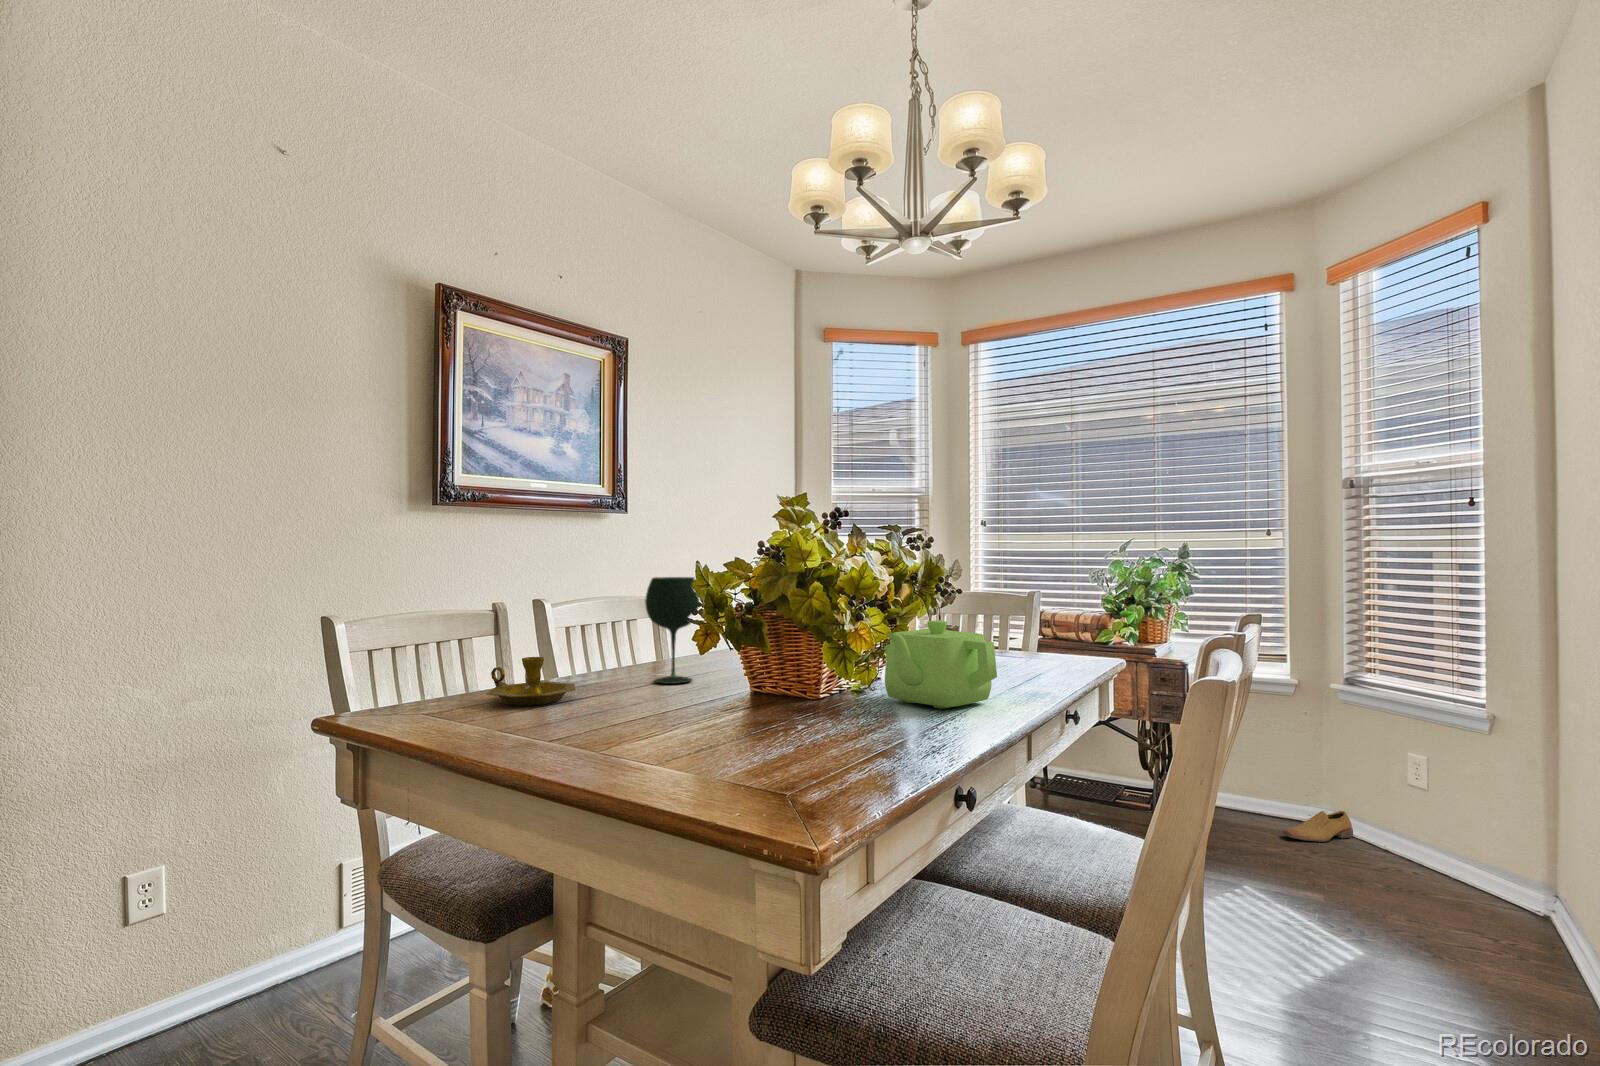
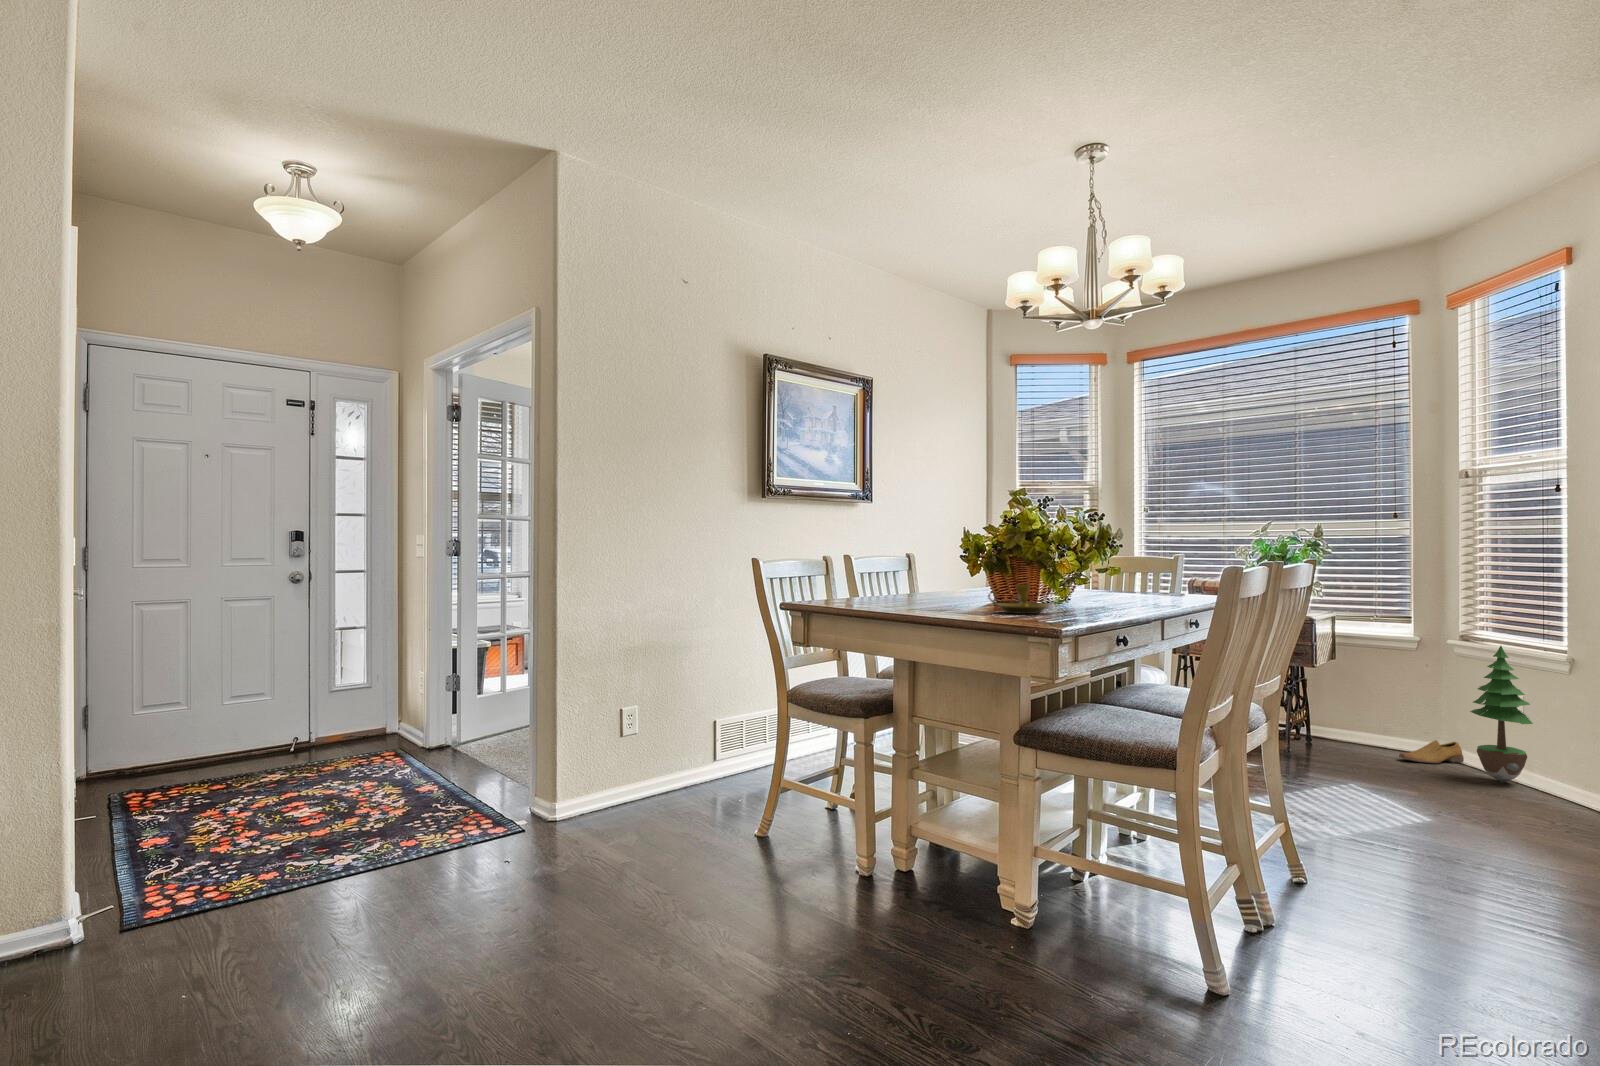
wine glass: present [645,577,699,684] -> none [928,539,961,600]
teapot: present [884,621,997,708] -> none [1073,560,1142,607]
candlestick: present [486,657,575,706] -> present [988,585,1049,614]
potted tree: none [1373,698,1450,873] -> present [1470,646,1533,782]

